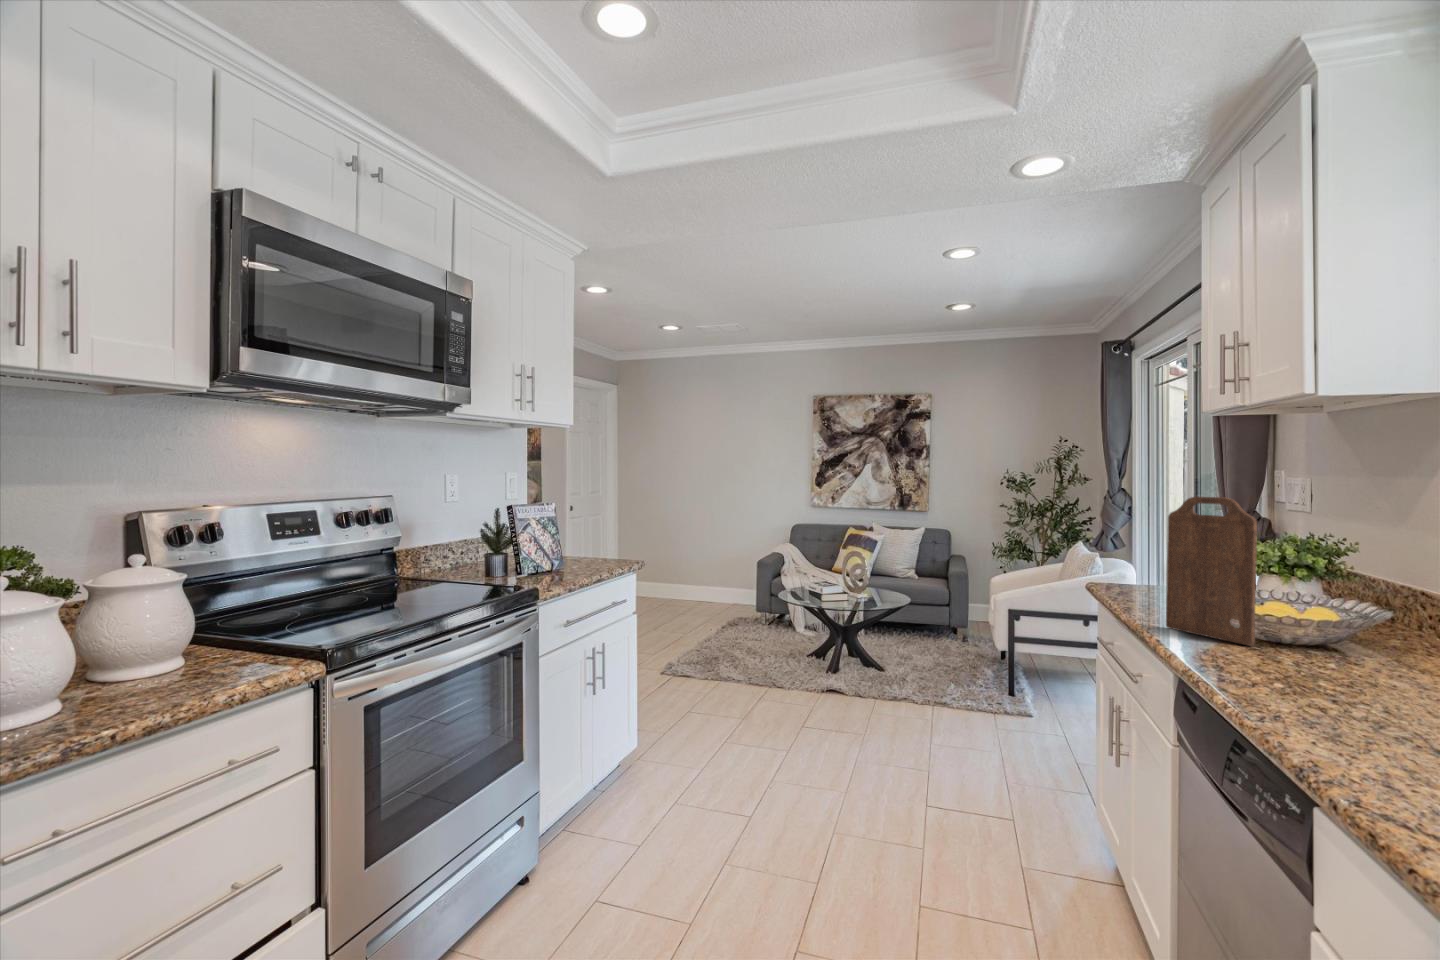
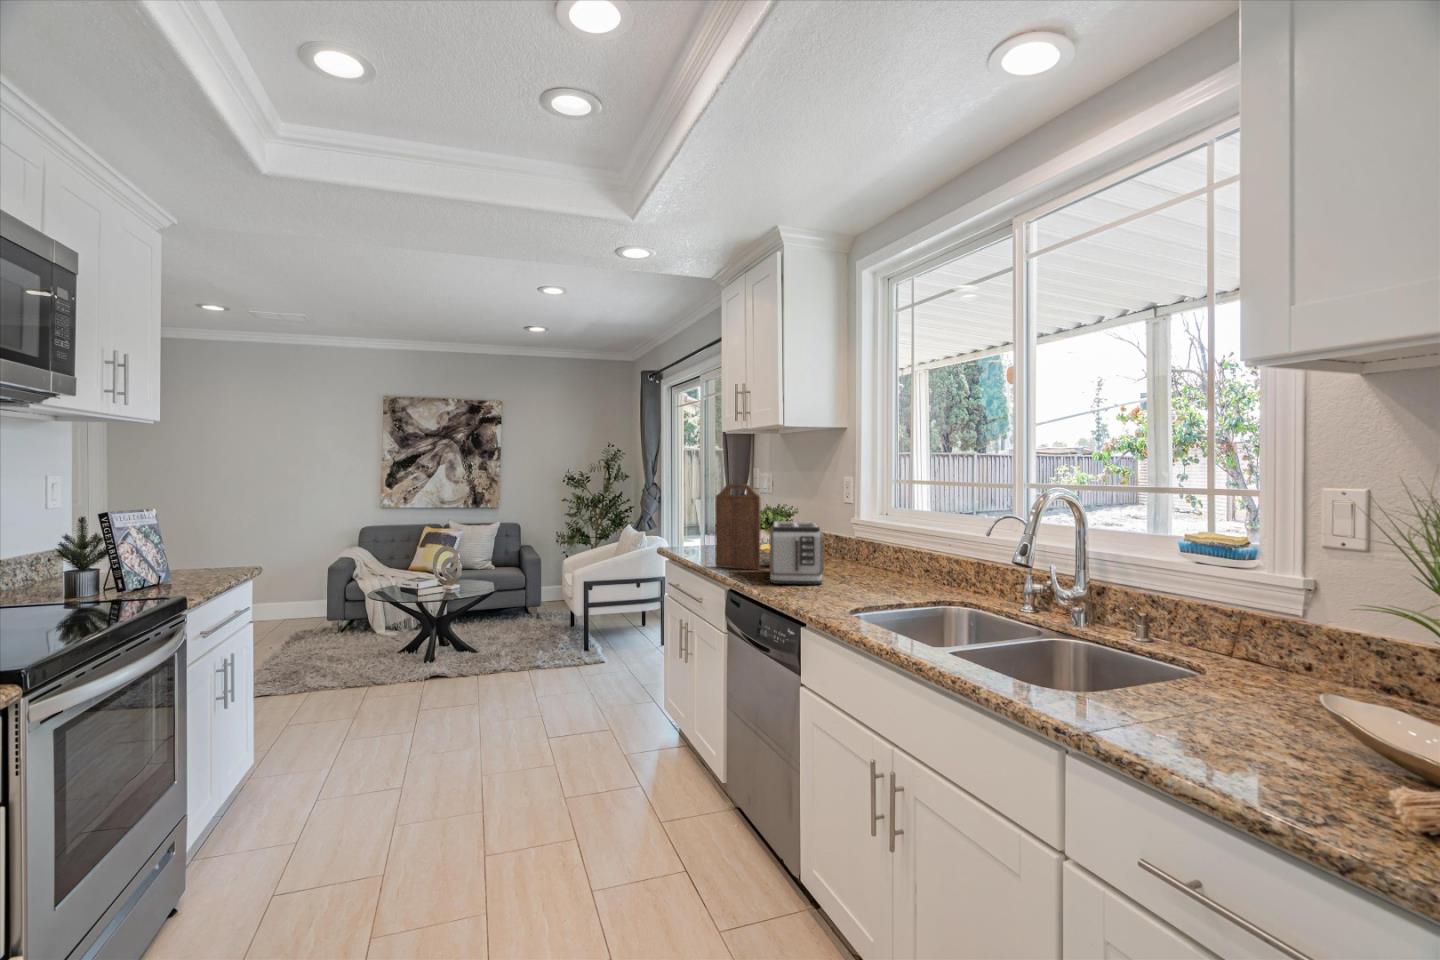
toaster: none [1261,566,1400,703] -> present [770,521,824,584]

